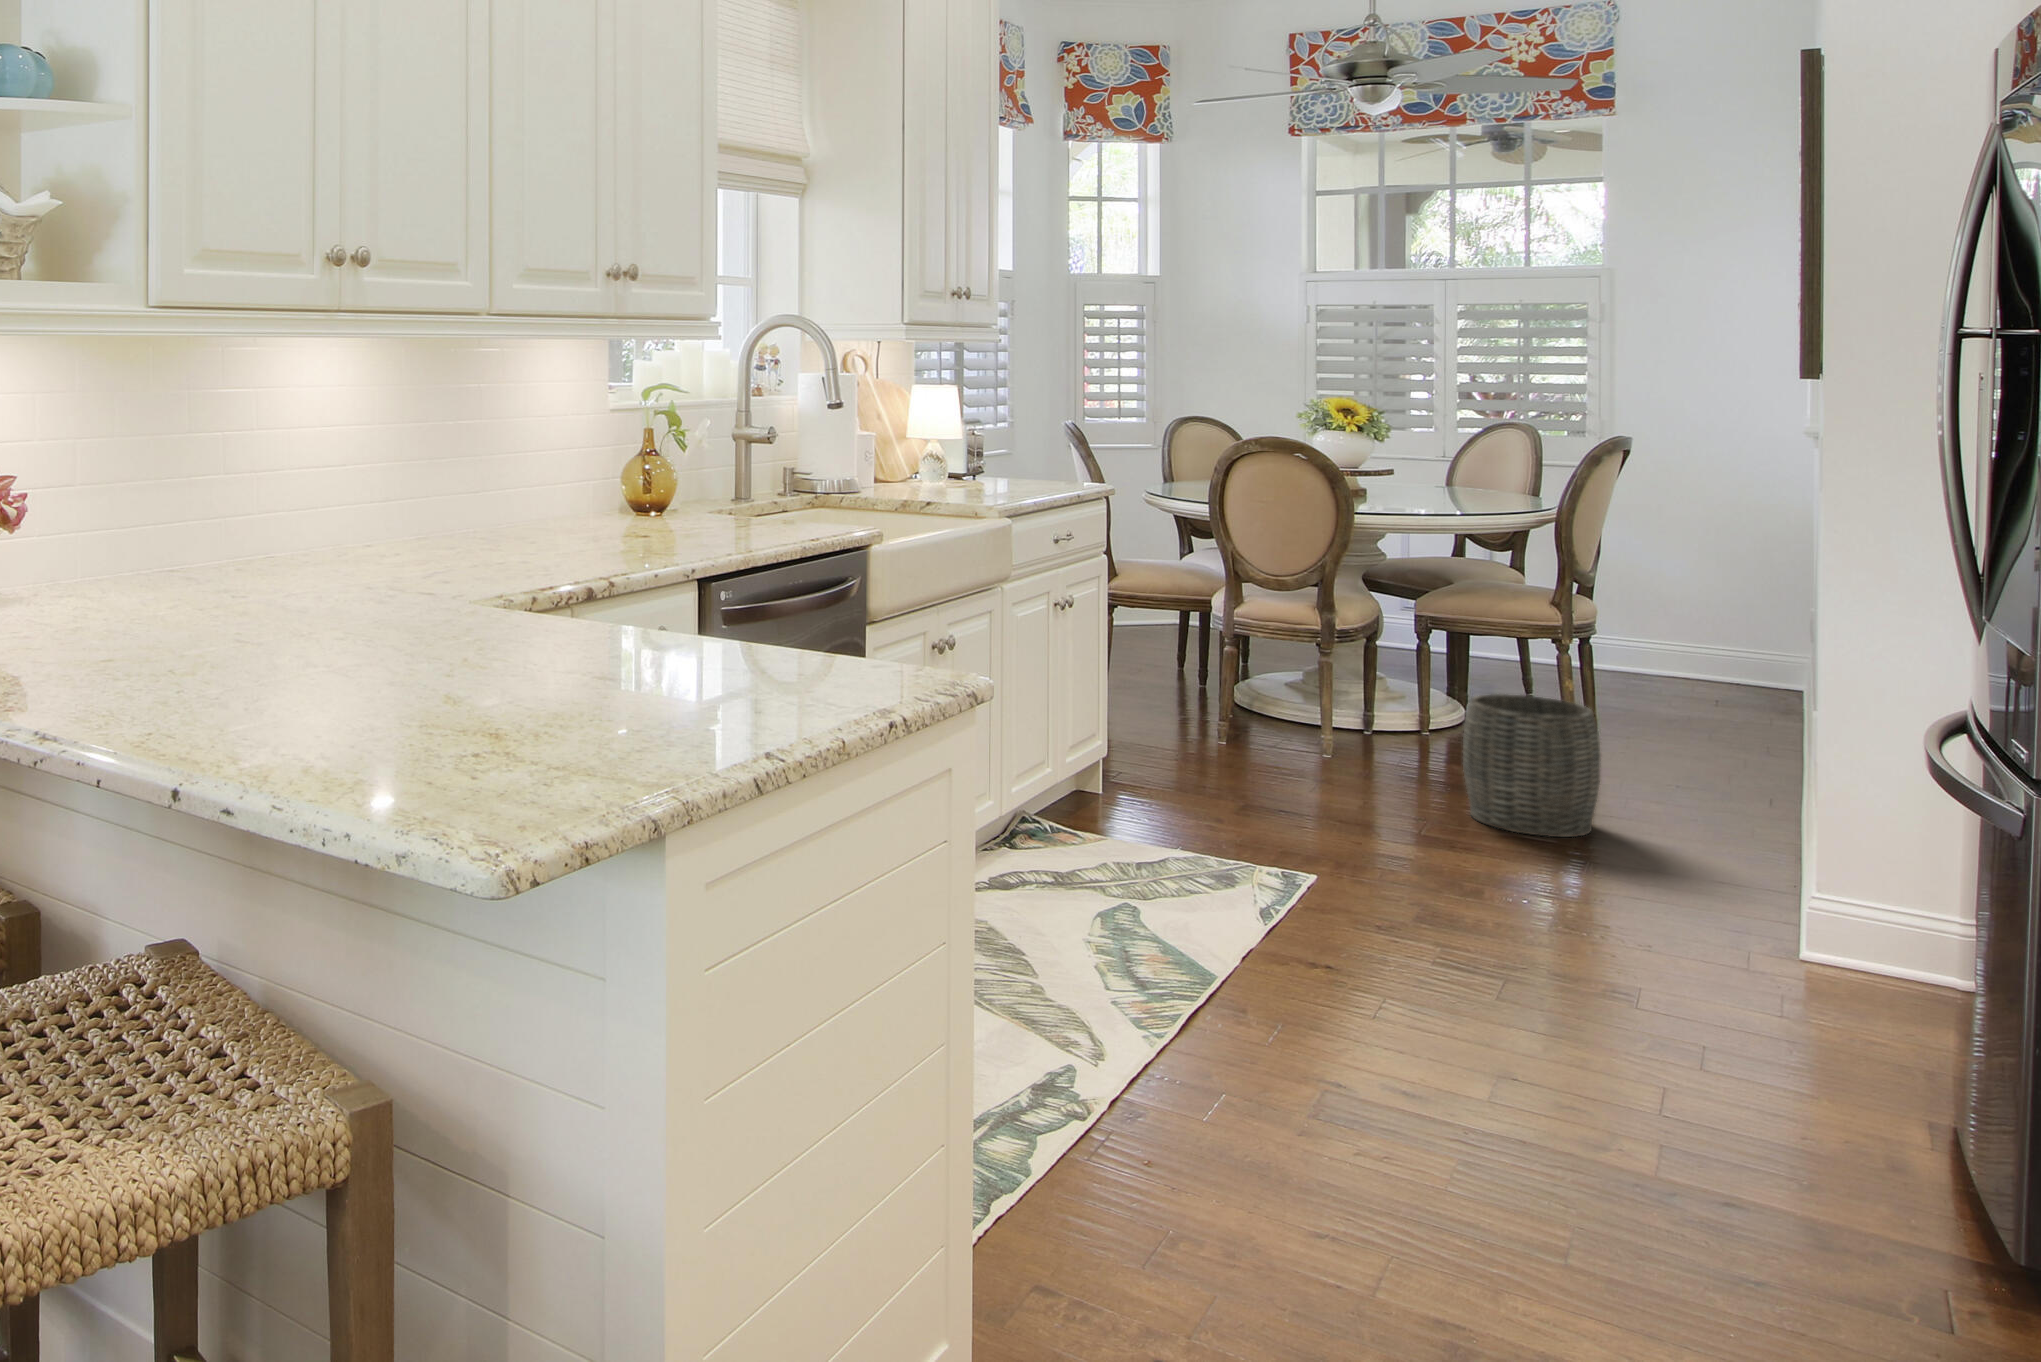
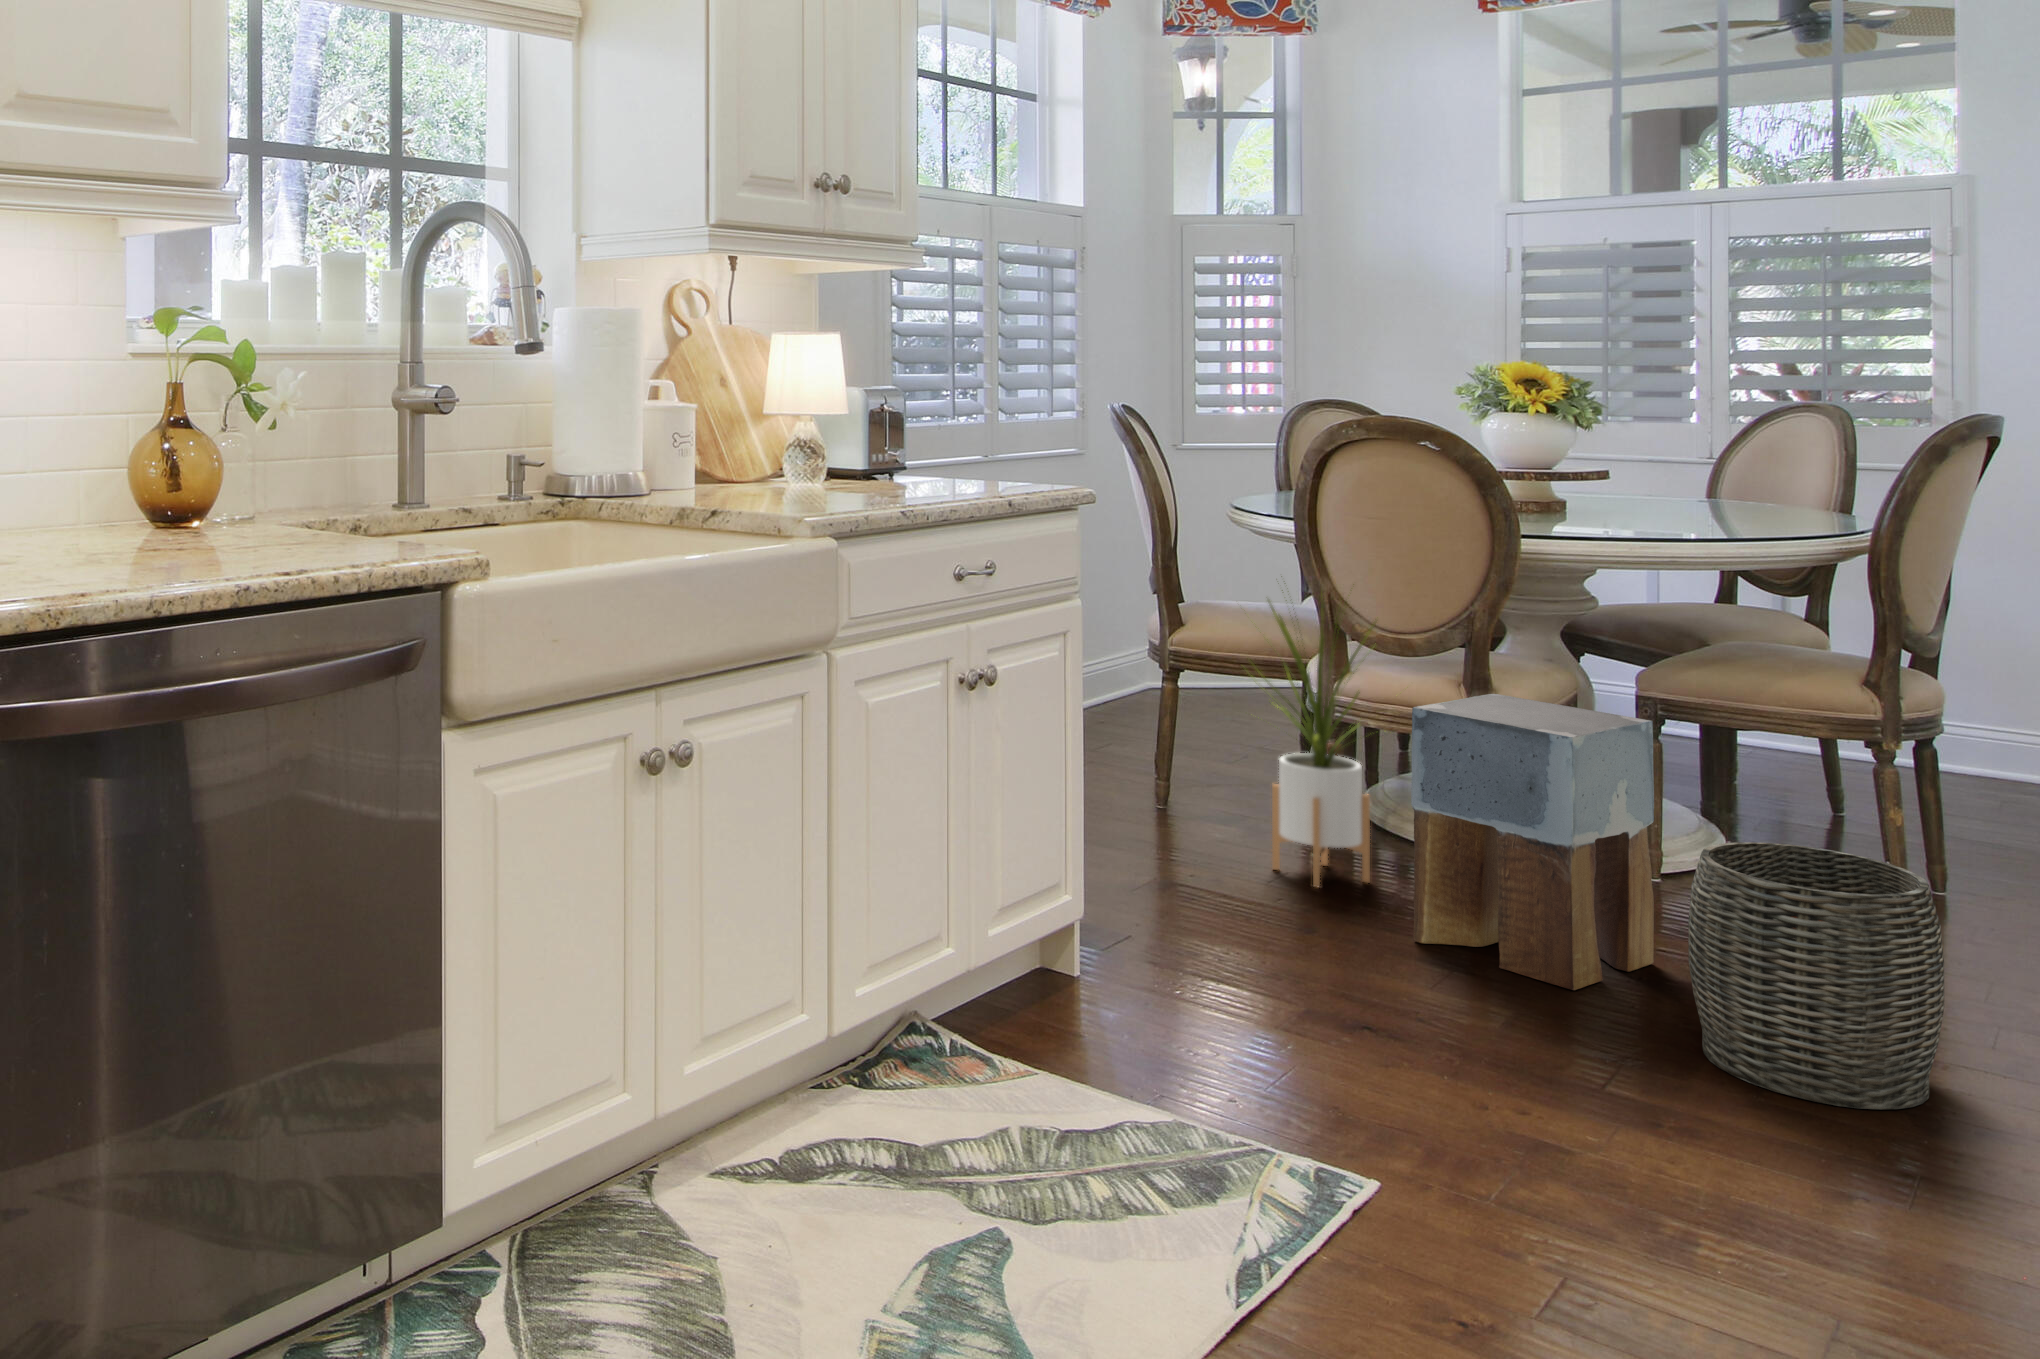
house plant: none [1170,540,1284,743] -> present [1250,576,1375,888]
stool: none [1293,614,1436,790] -> present [1411,694,1654,990]

